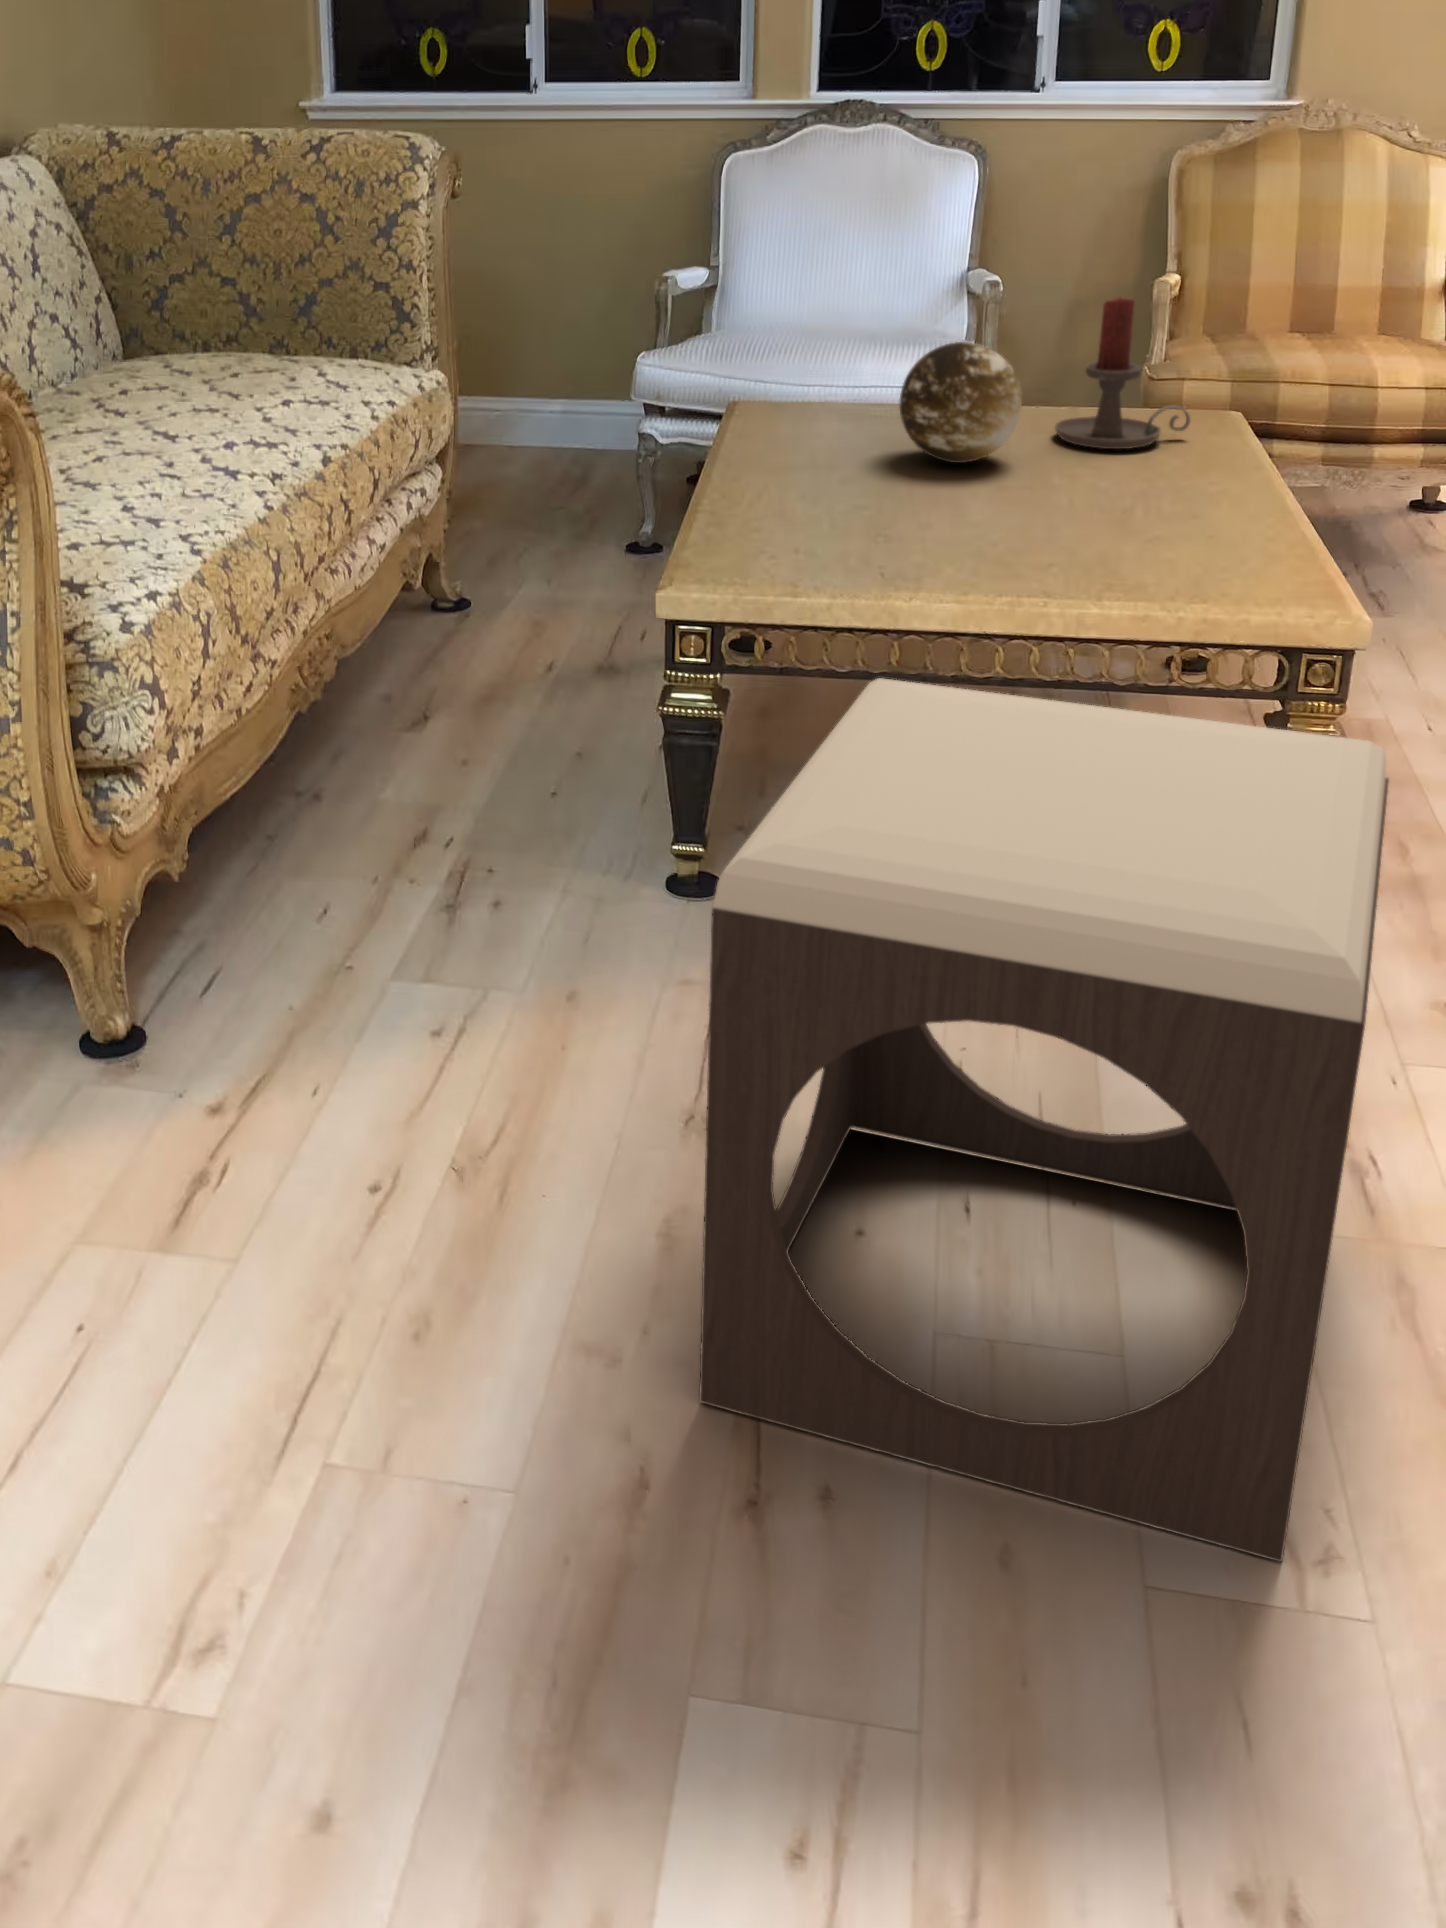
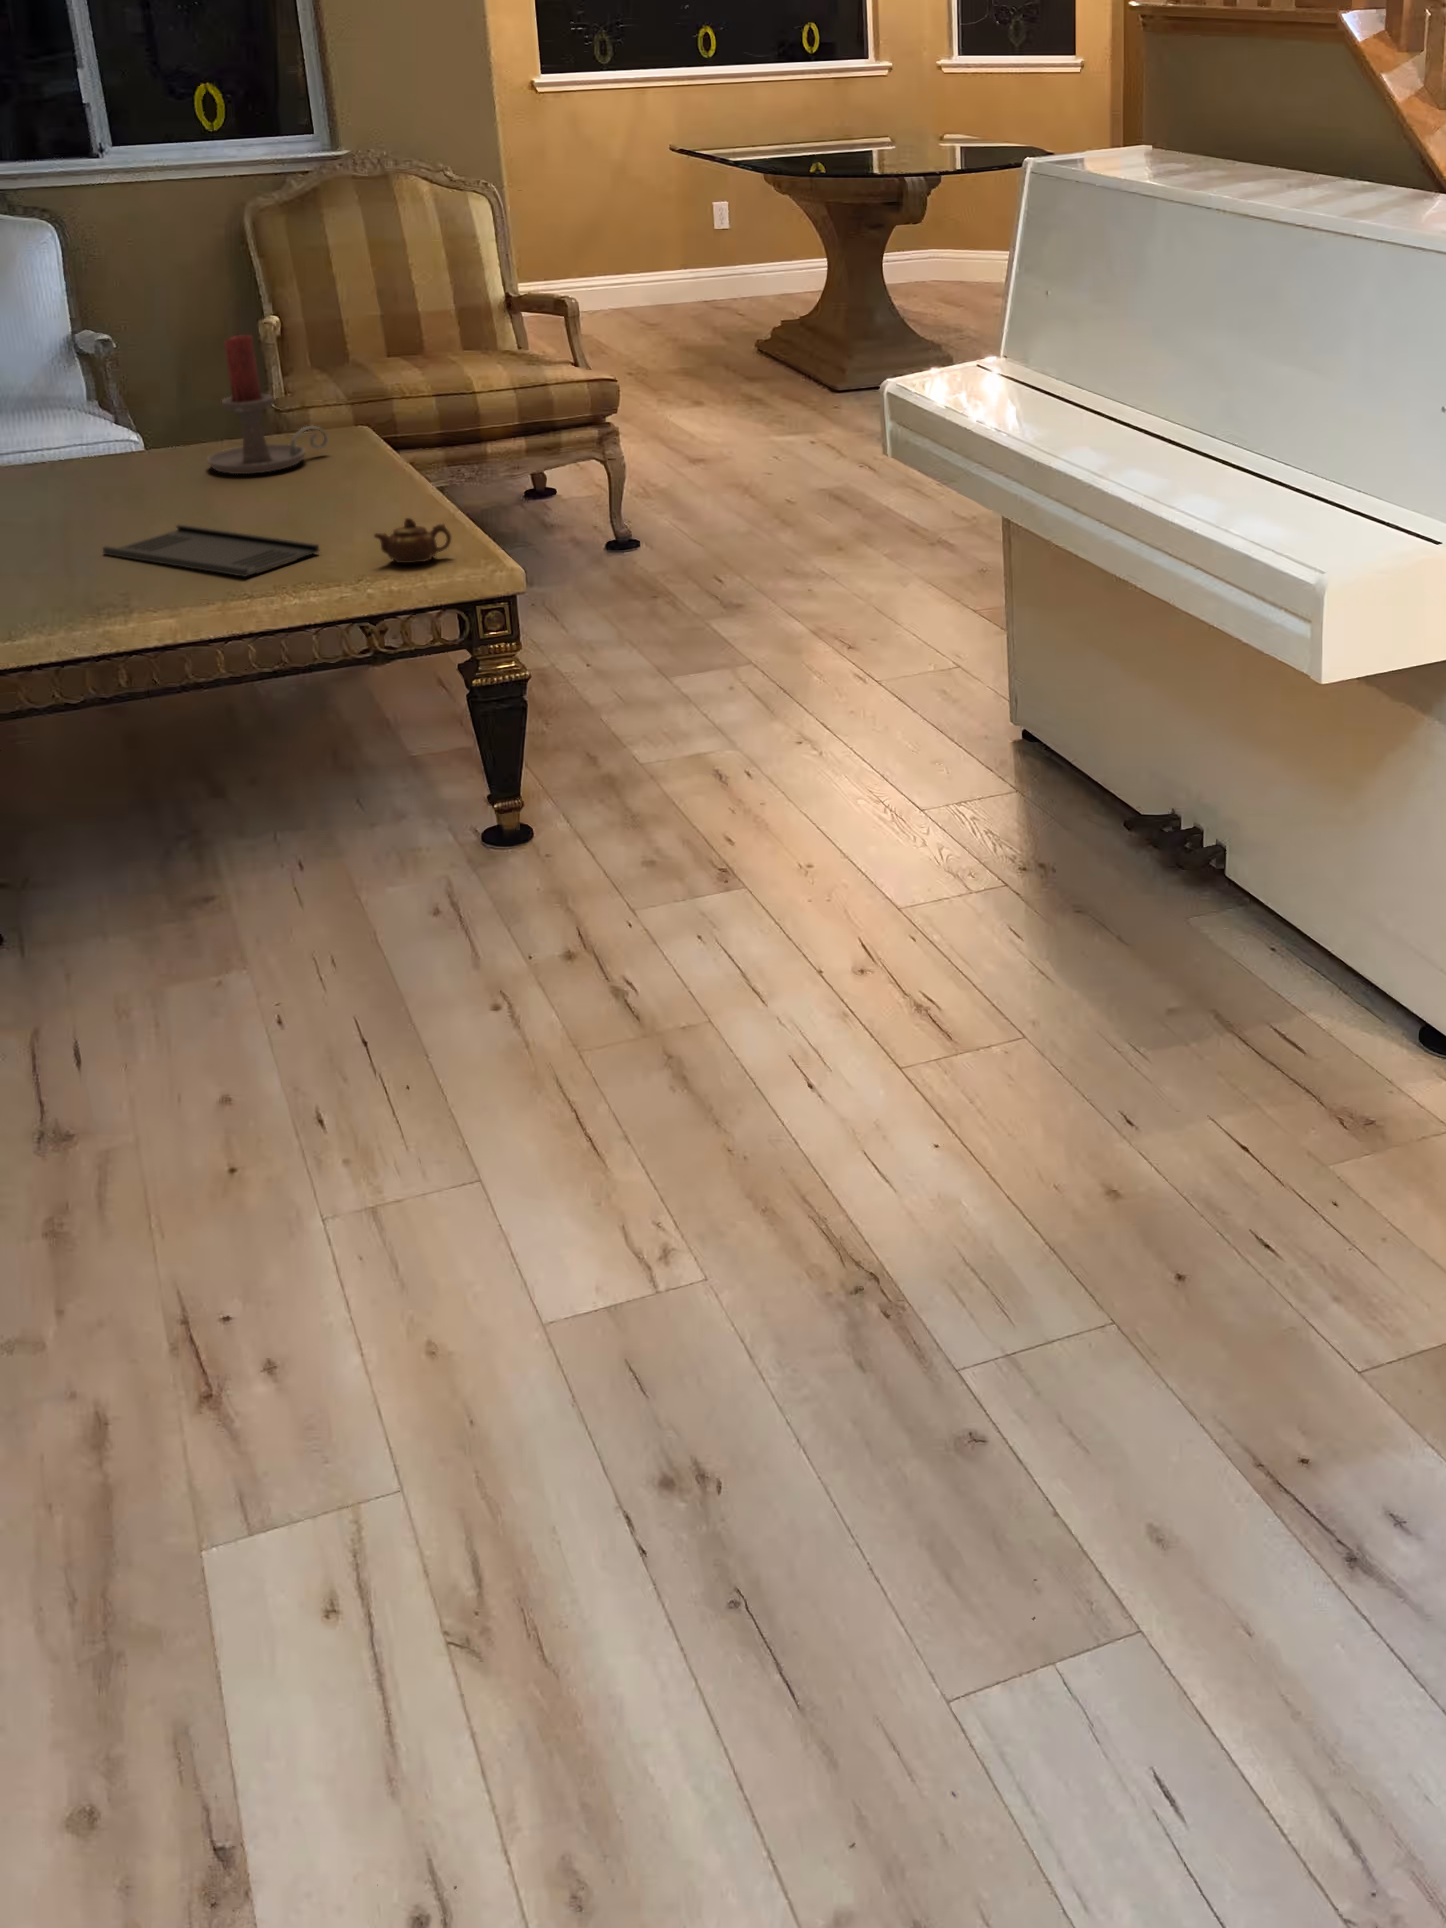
decorative orb: present [900,342,1022,463] -> none [52,392,174,506]
tray: none [919,495,1143,570] -> present [103,525,319,577]
teapot: none [1206,537,1297,591] -> present [374,518,451,563]
footstool: present [699,678,1389,1562] -> none [35,641,636,1346]

